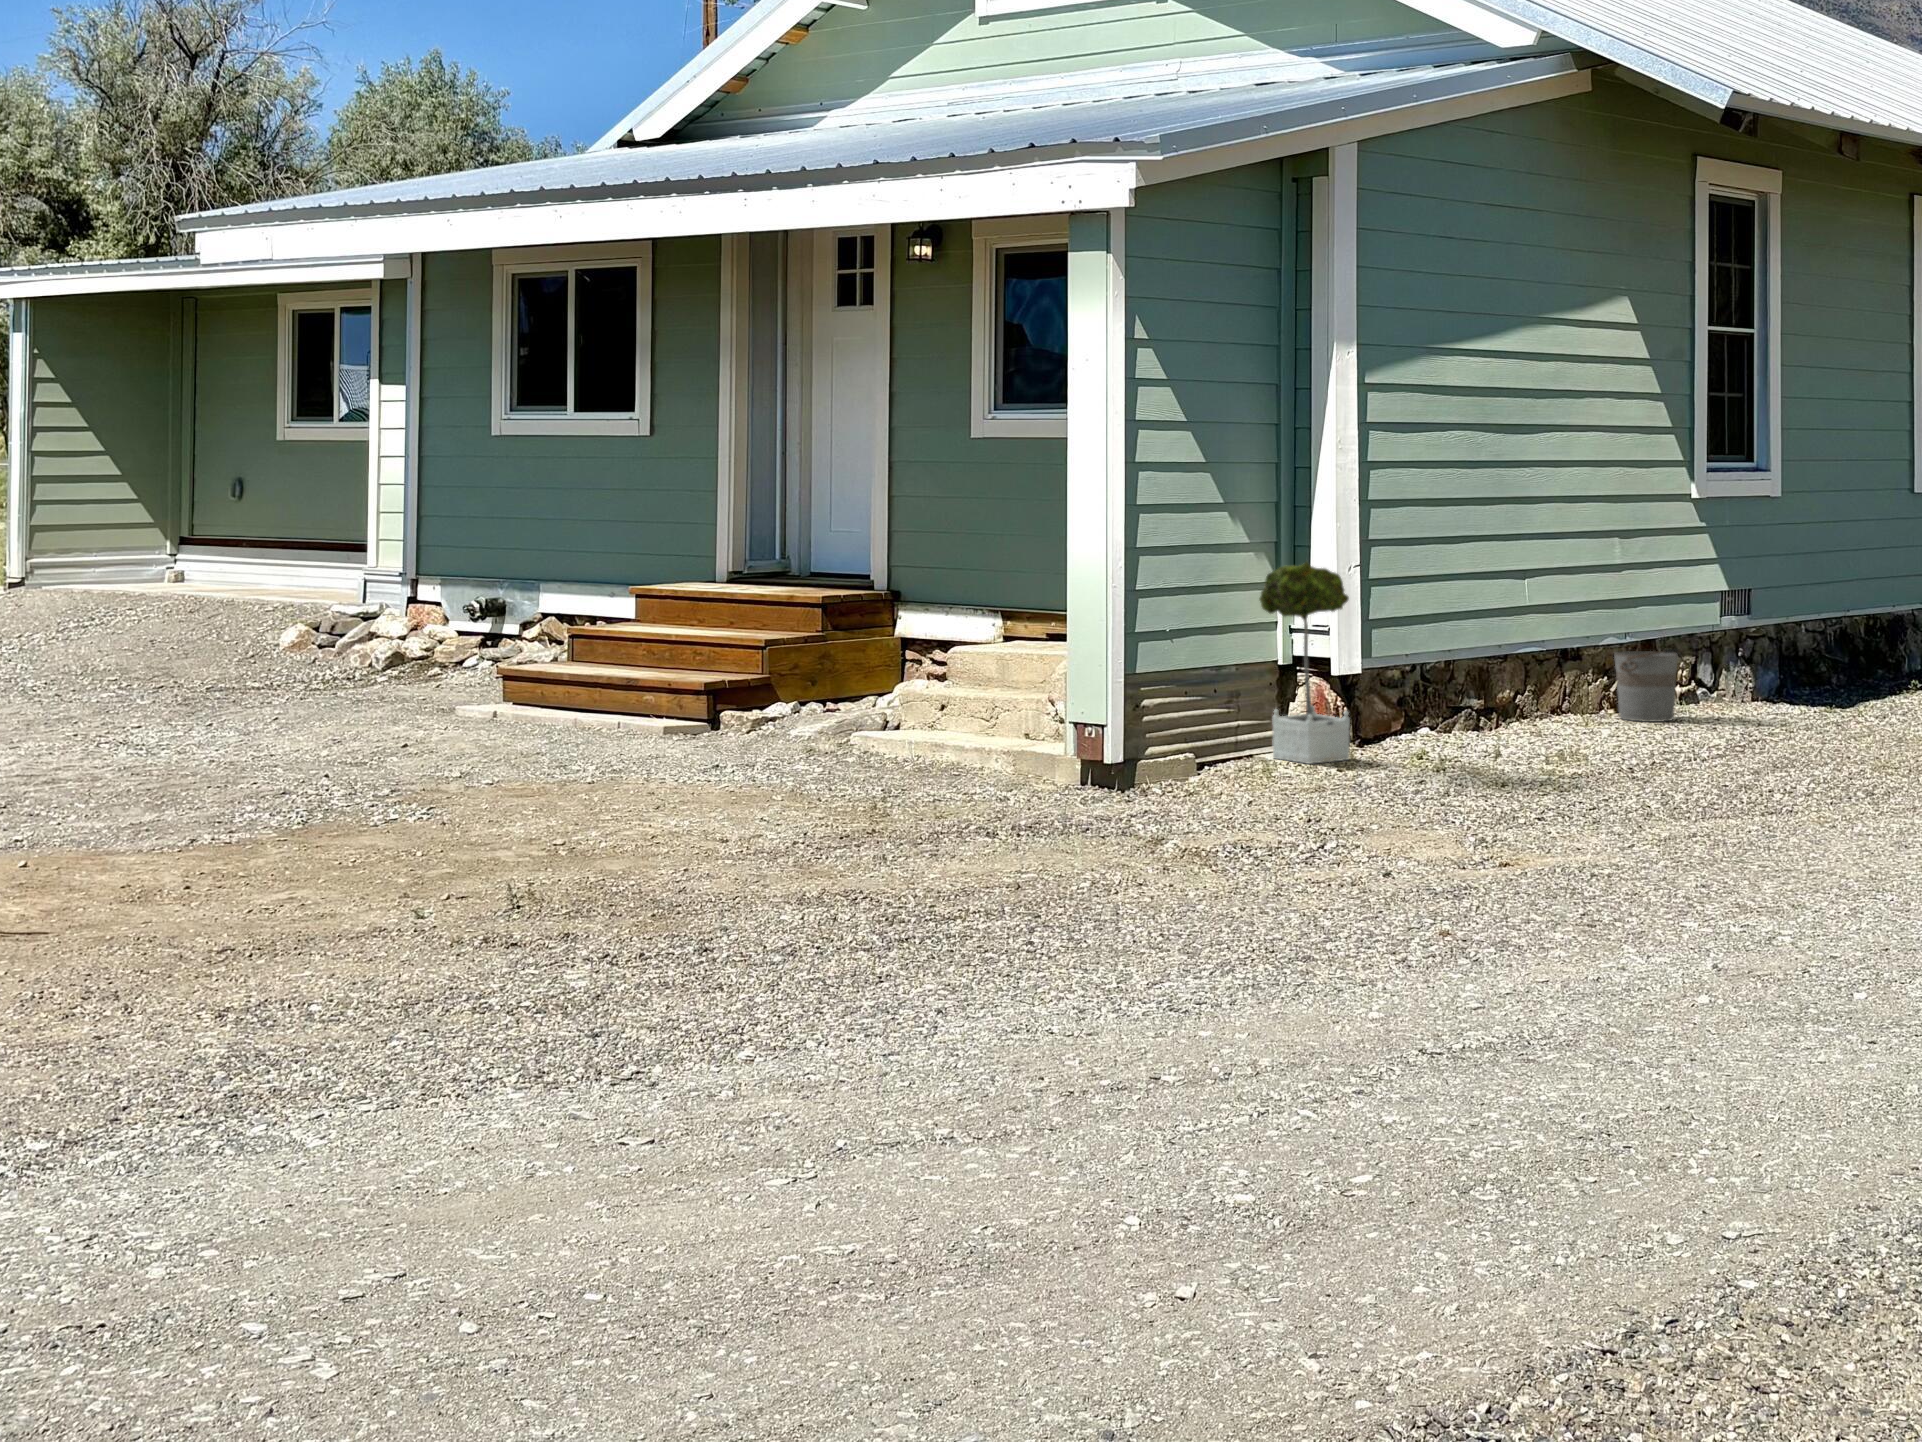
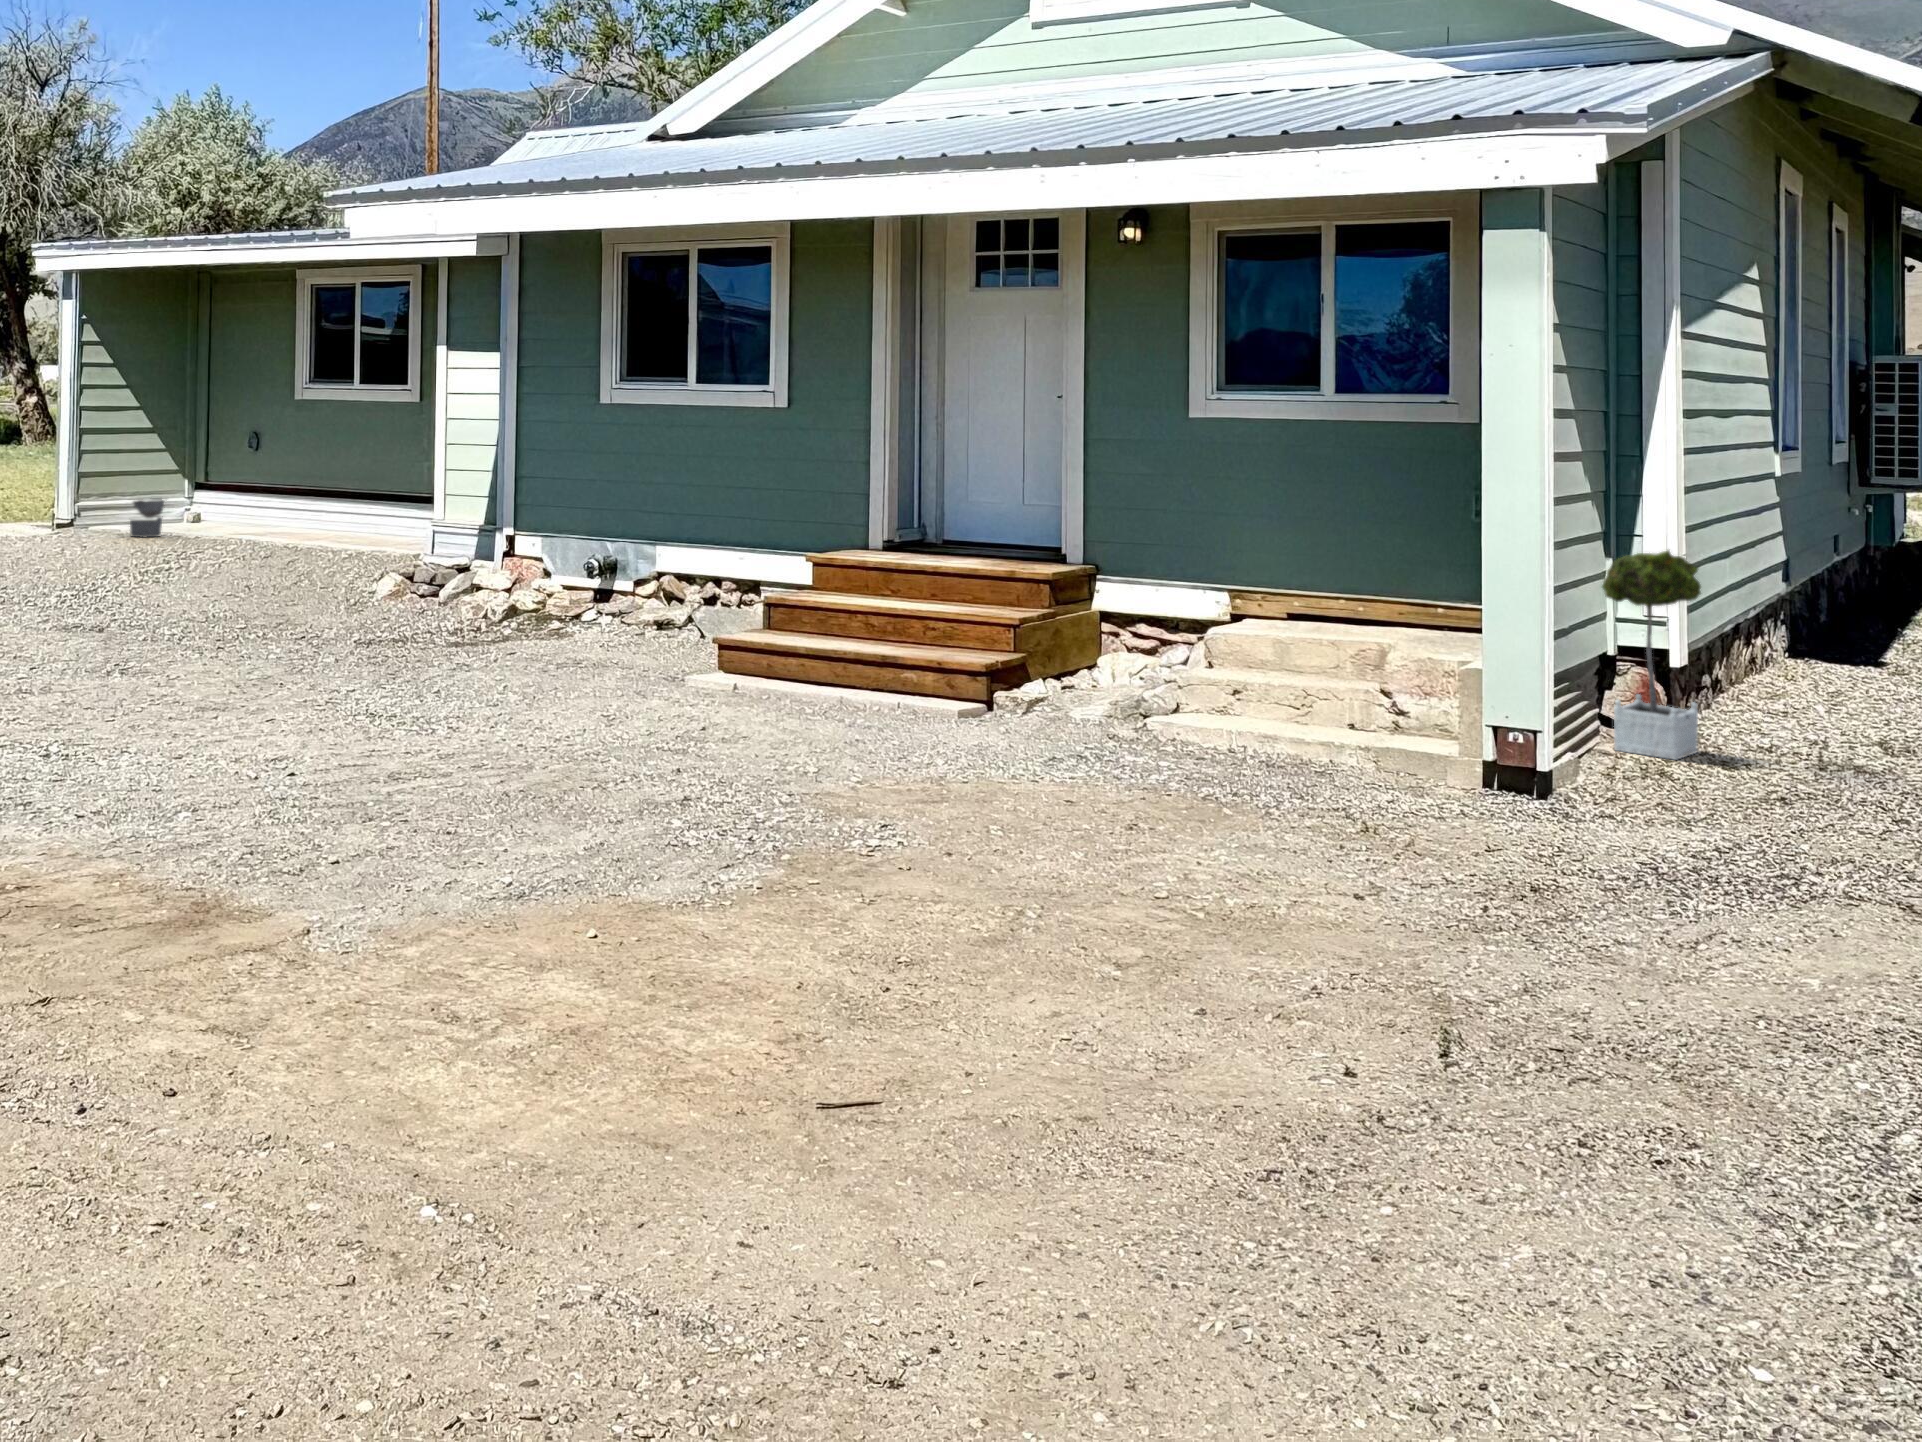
bucket: present [1614,649,1682,722] -> present [130,498,164,537]

